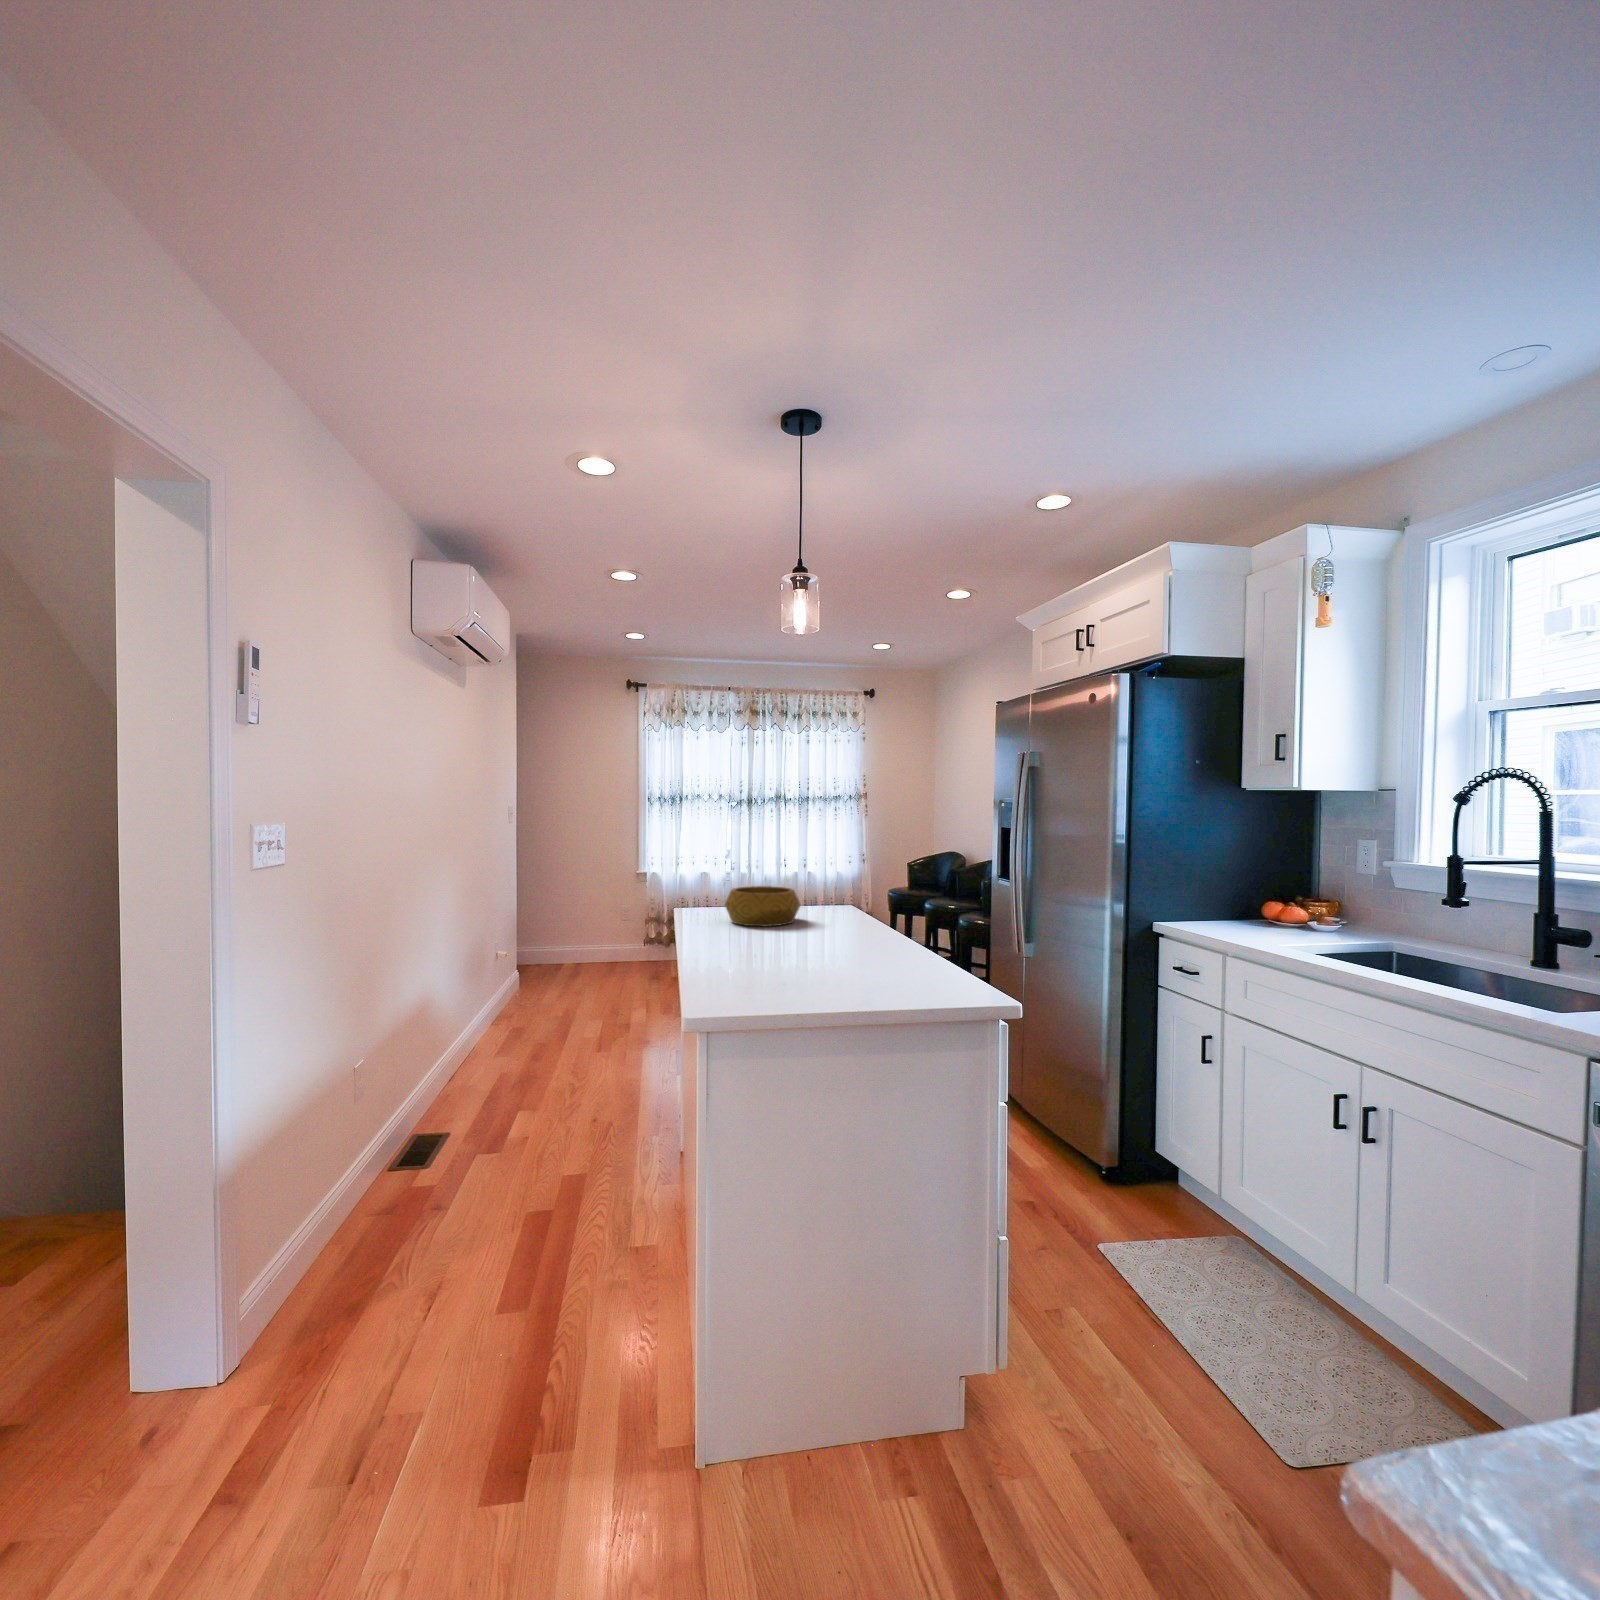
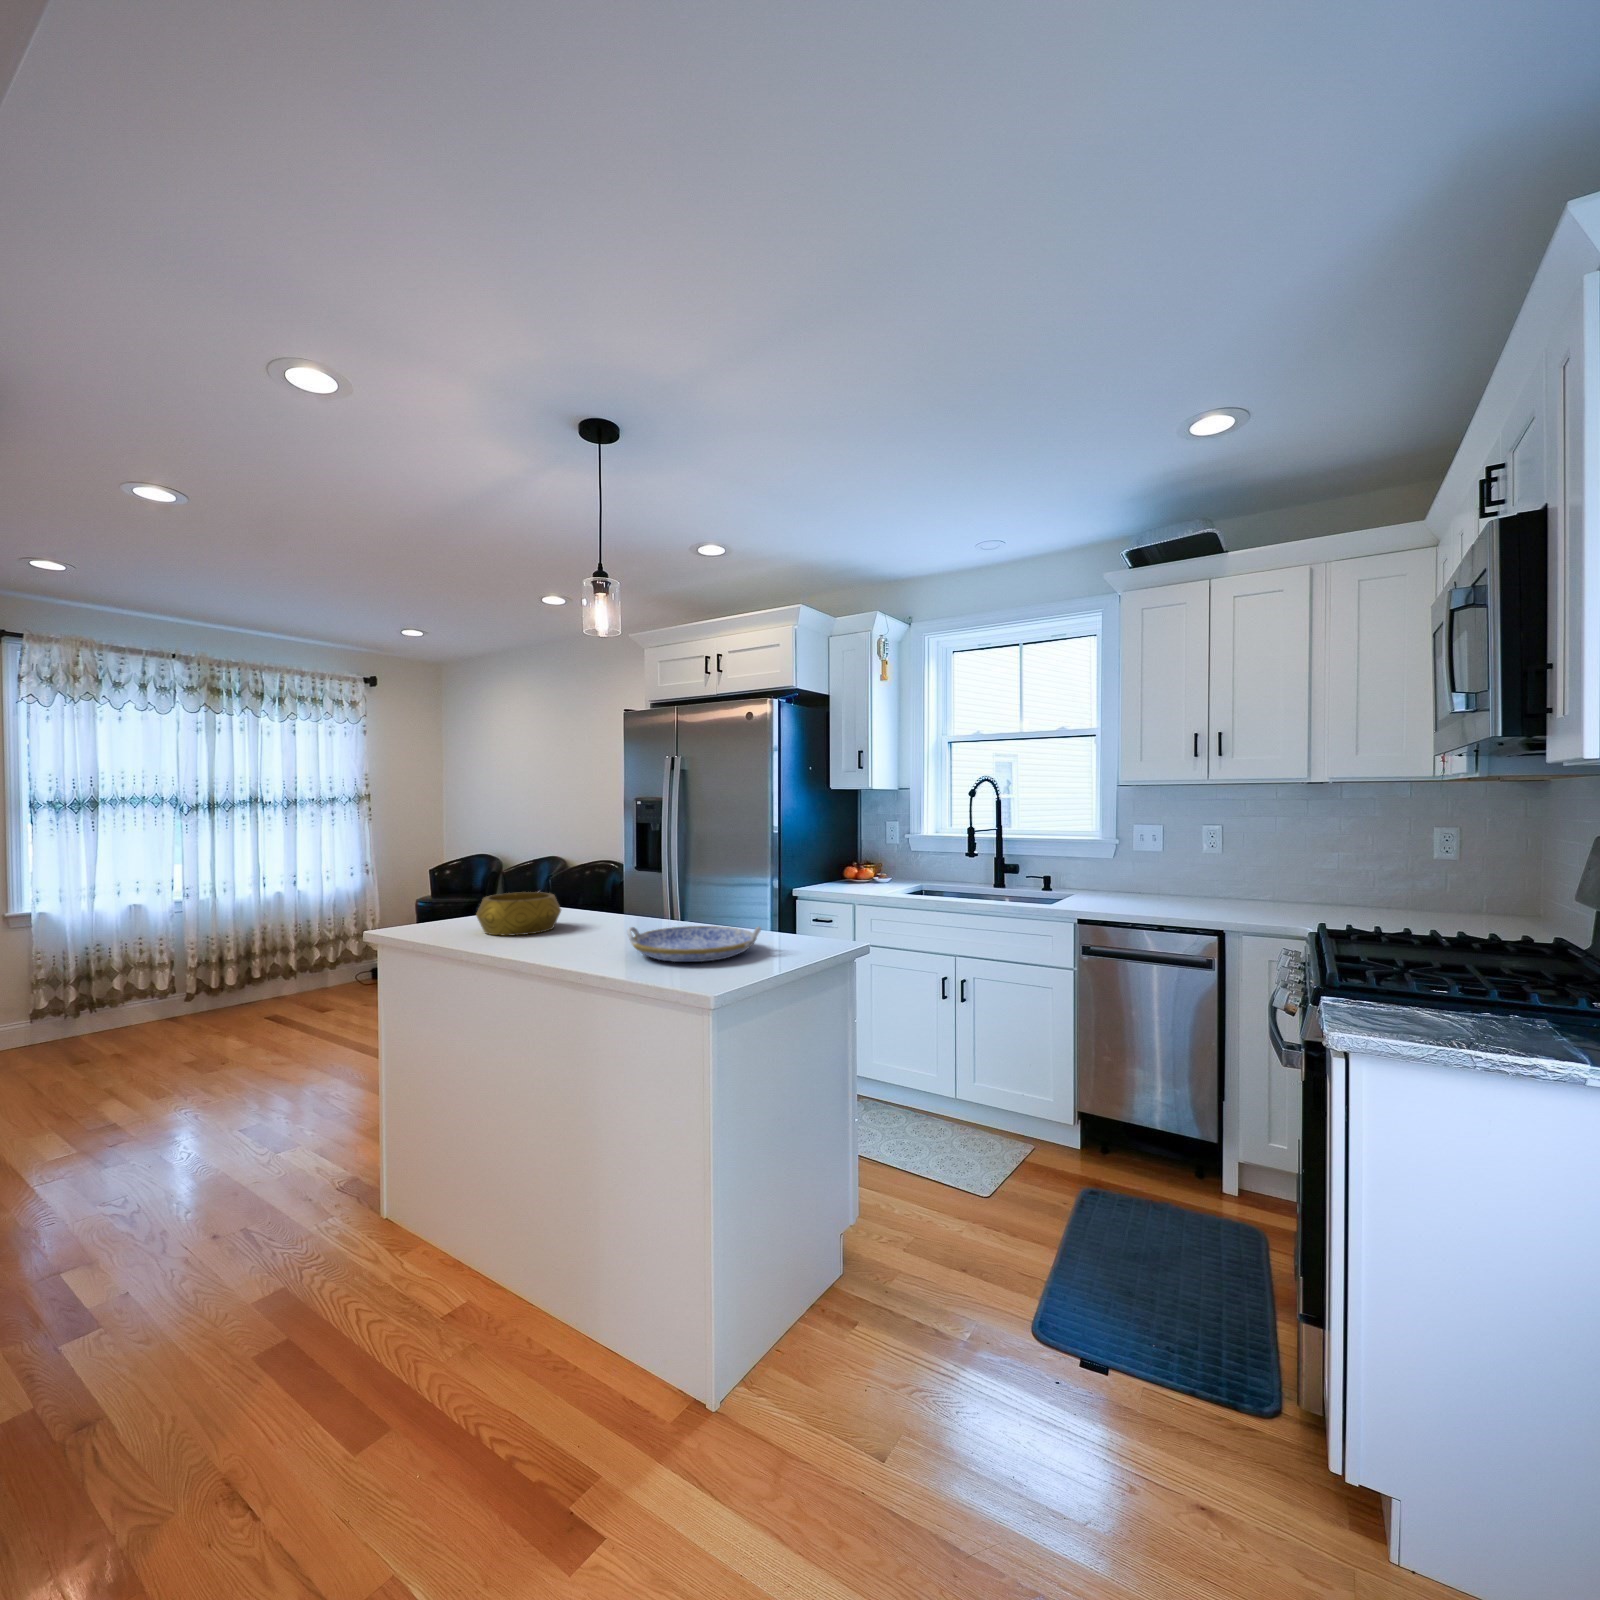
serving tray: none [748,929,885,978] -> present [627,926,761,962]

